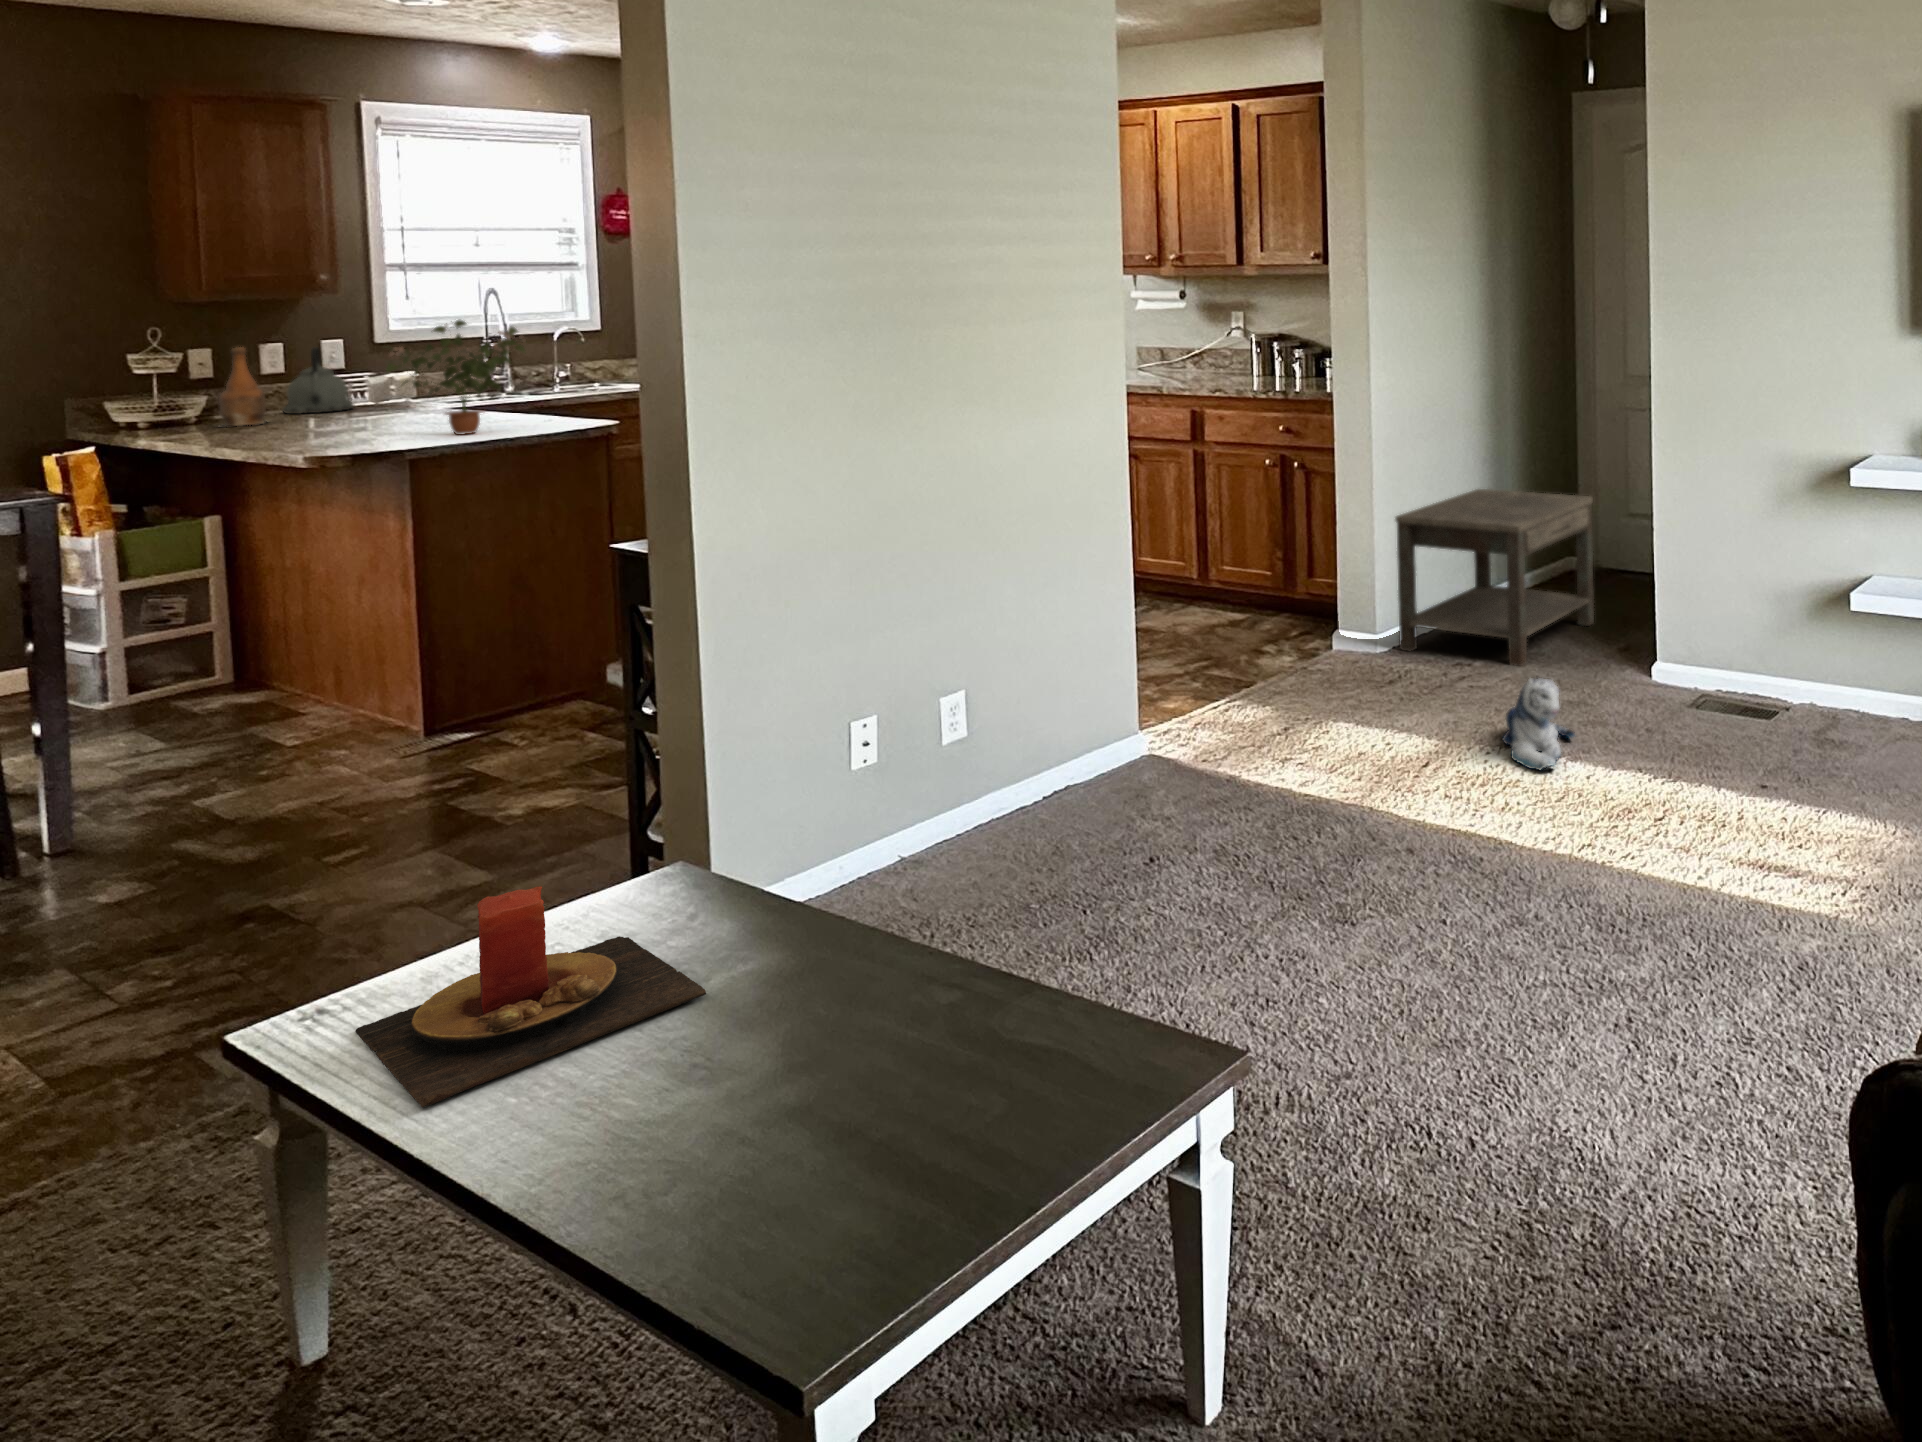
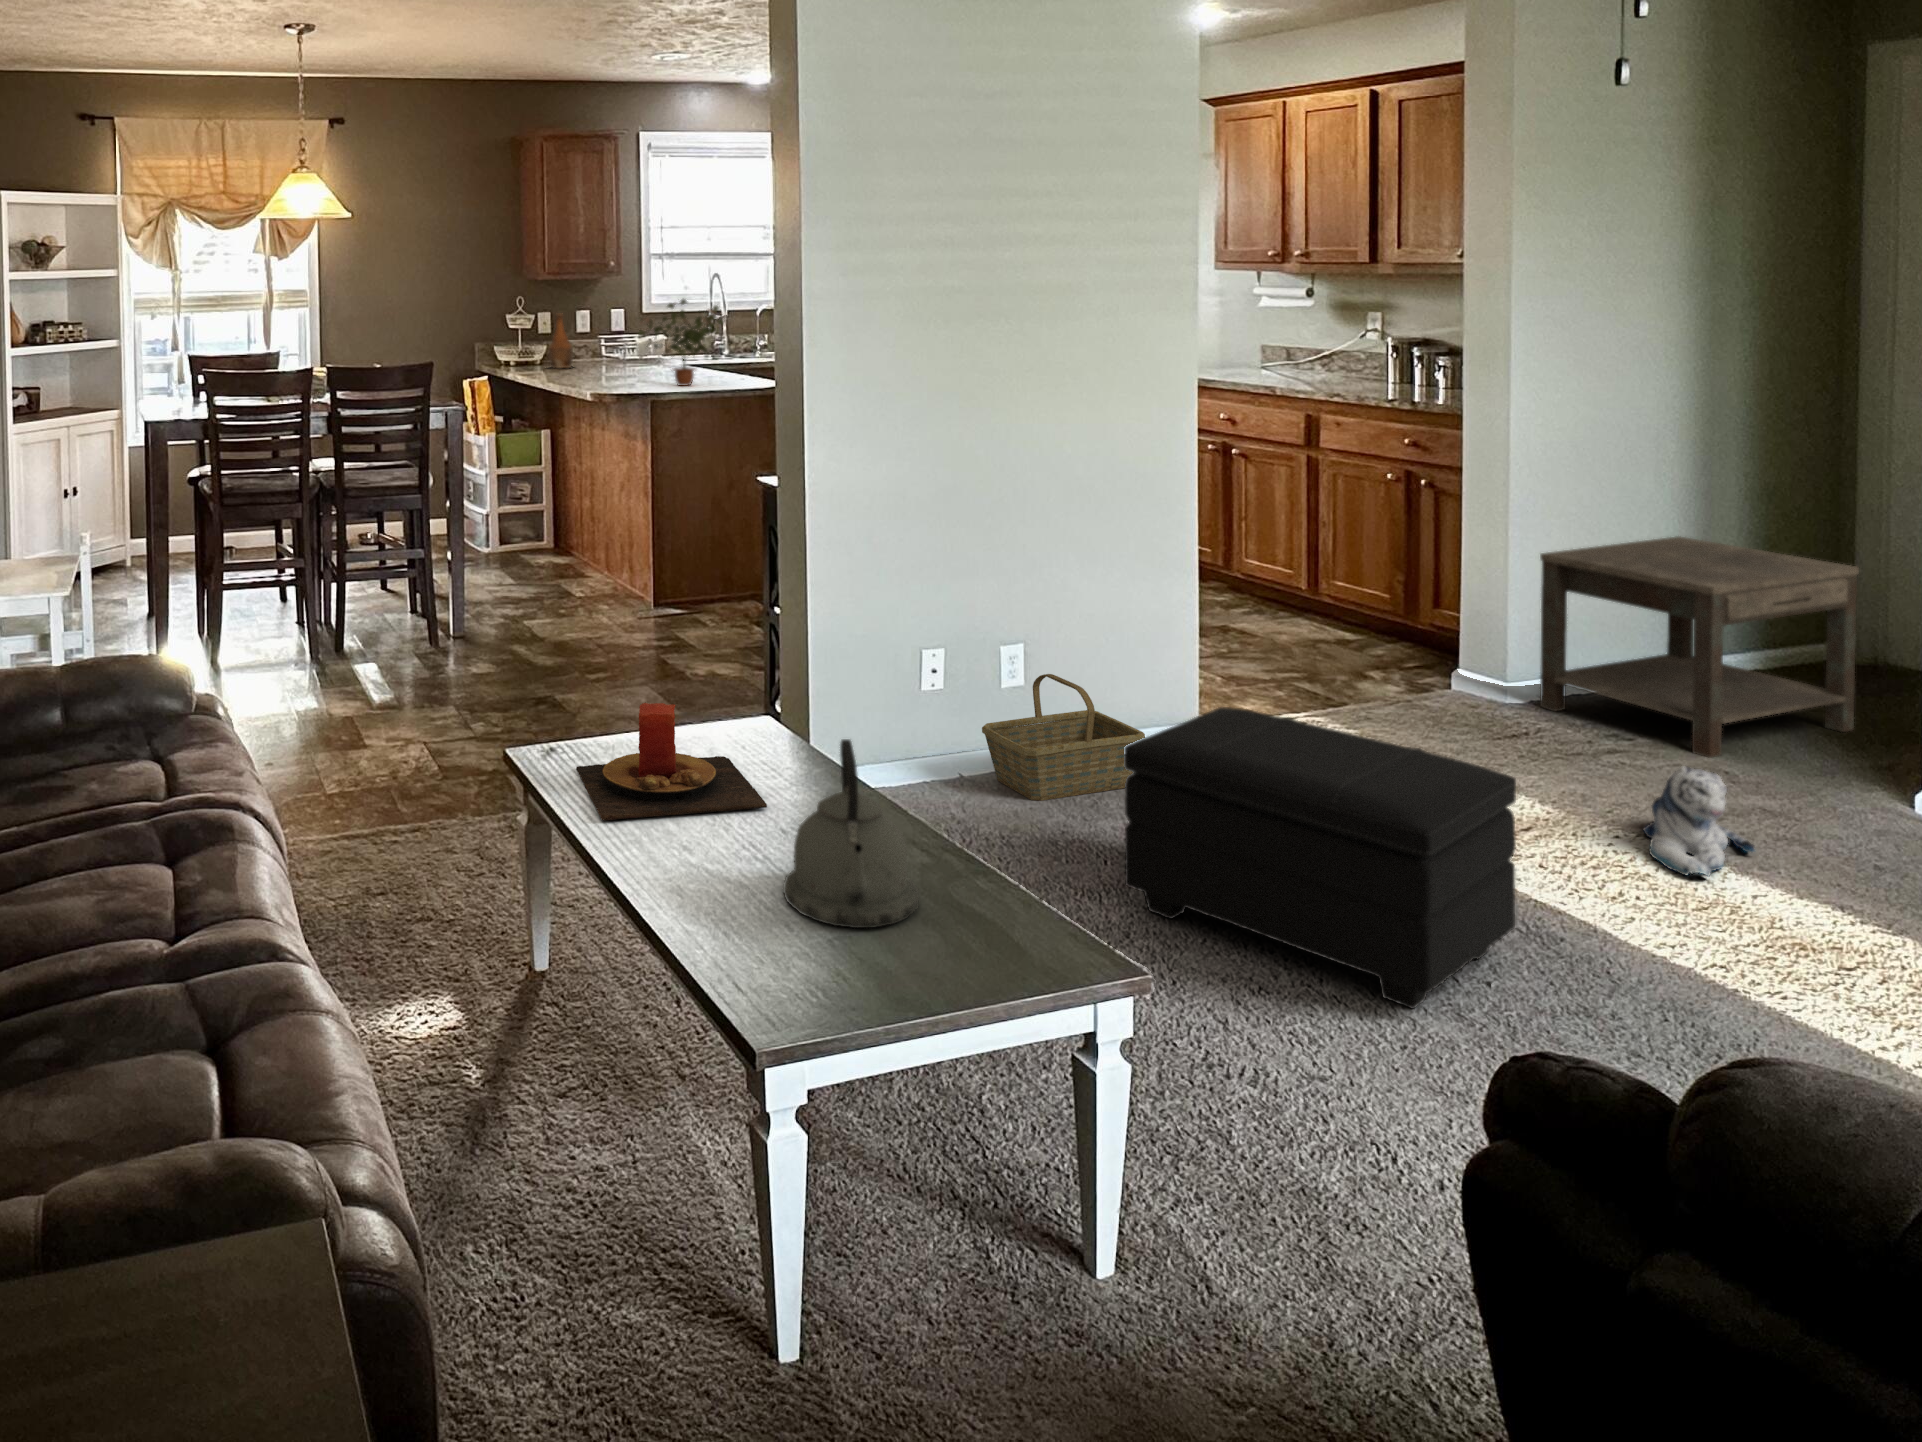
kettle: present [283,347,354,414] -> present [783,739,919,928]
footstool: none [1111,709,1453,967] -> present [1125,707,1516,1008]
basket: none [924,714,1099,862] -> present [982,674,1145,801]

